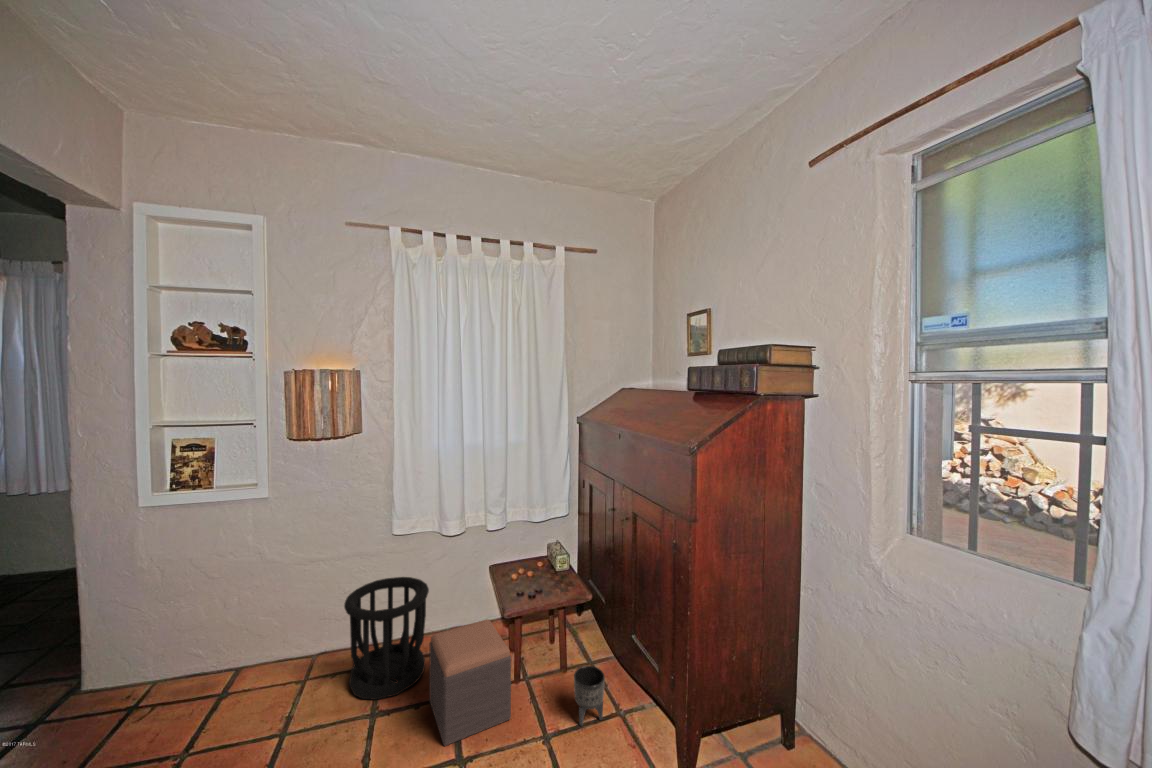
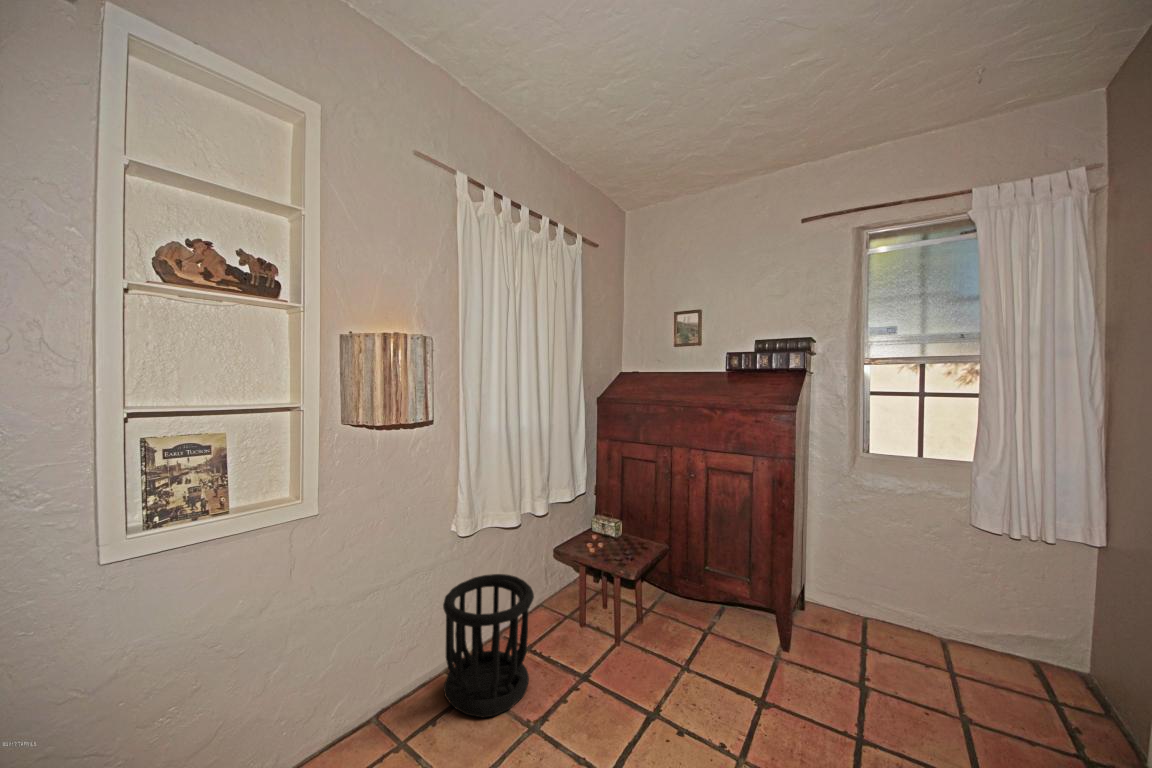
footstool: present [429,620,511,746] -> none [561,588,642,705]
planter: present [574,666,605,726] -> none [672,595,699,643]

